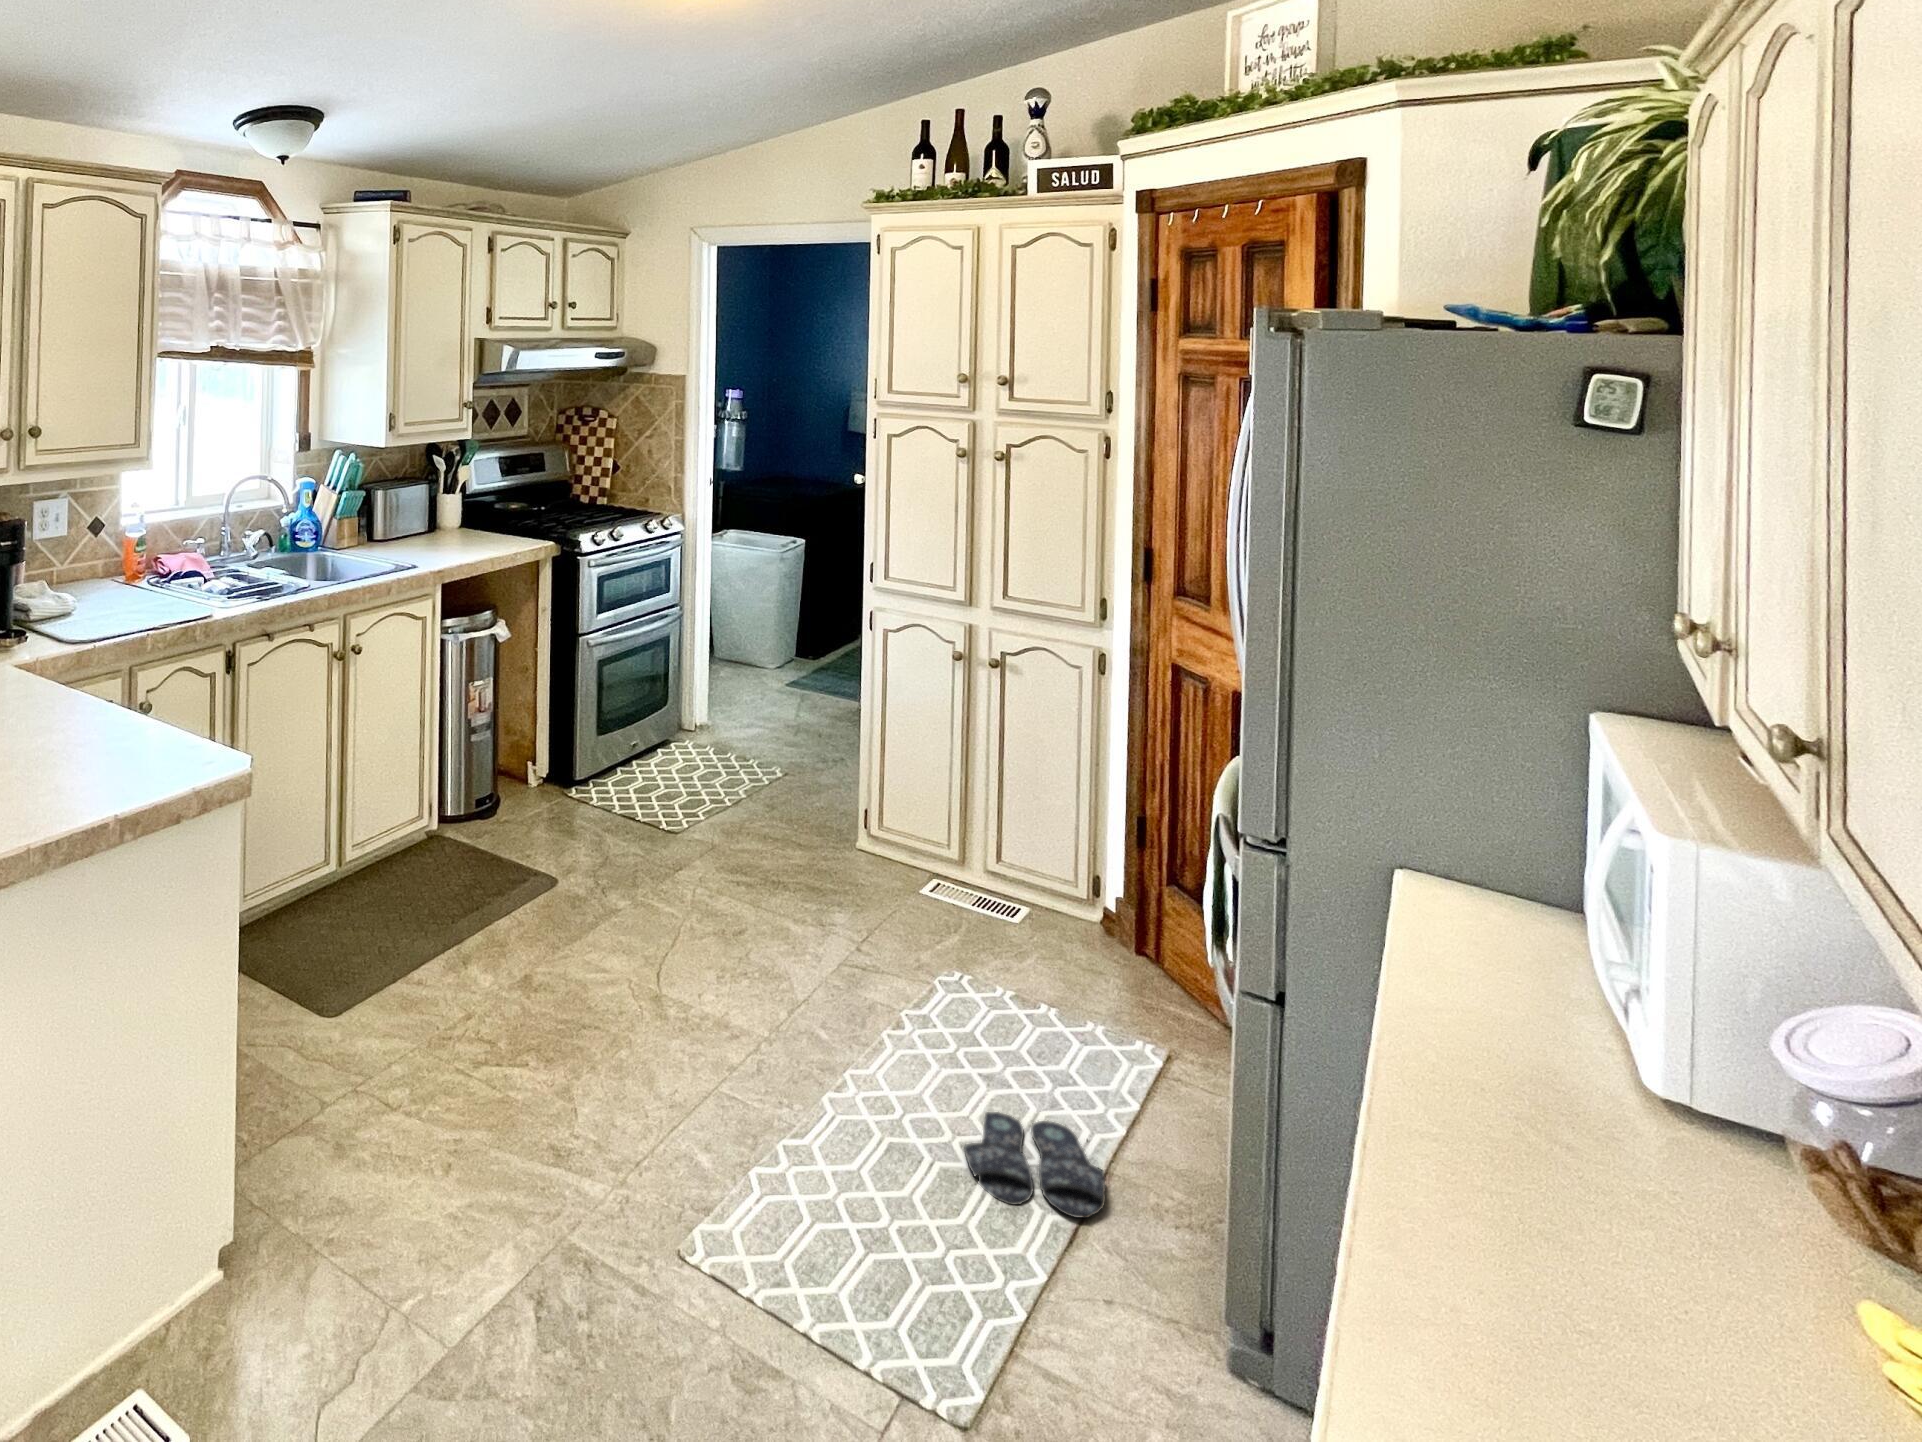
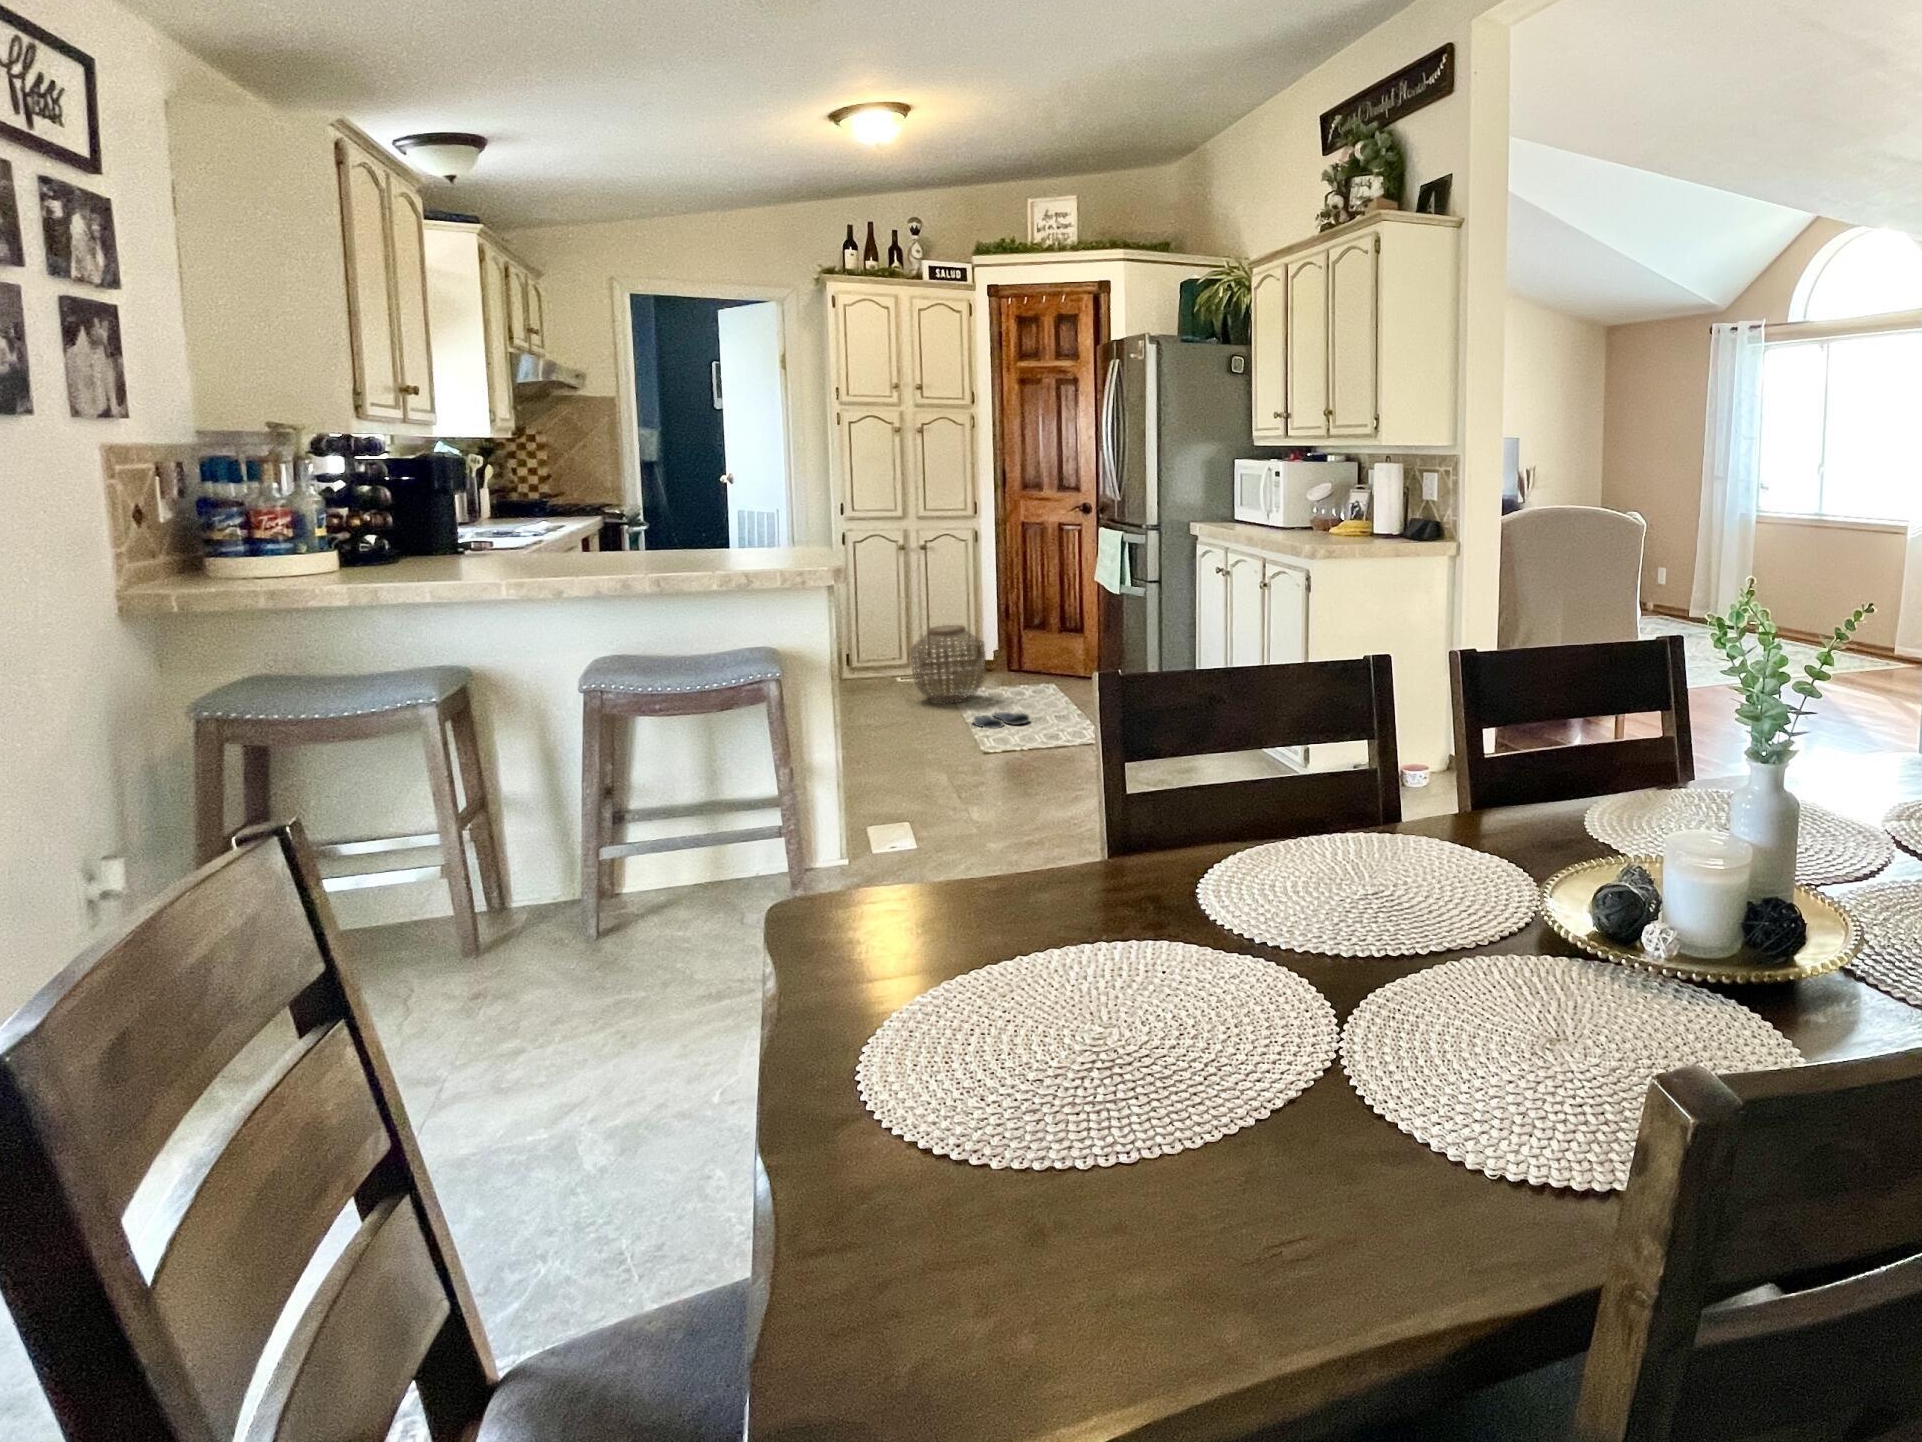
woven basket: none [910,847,1066,1028] -> present [911,625,986,704]

